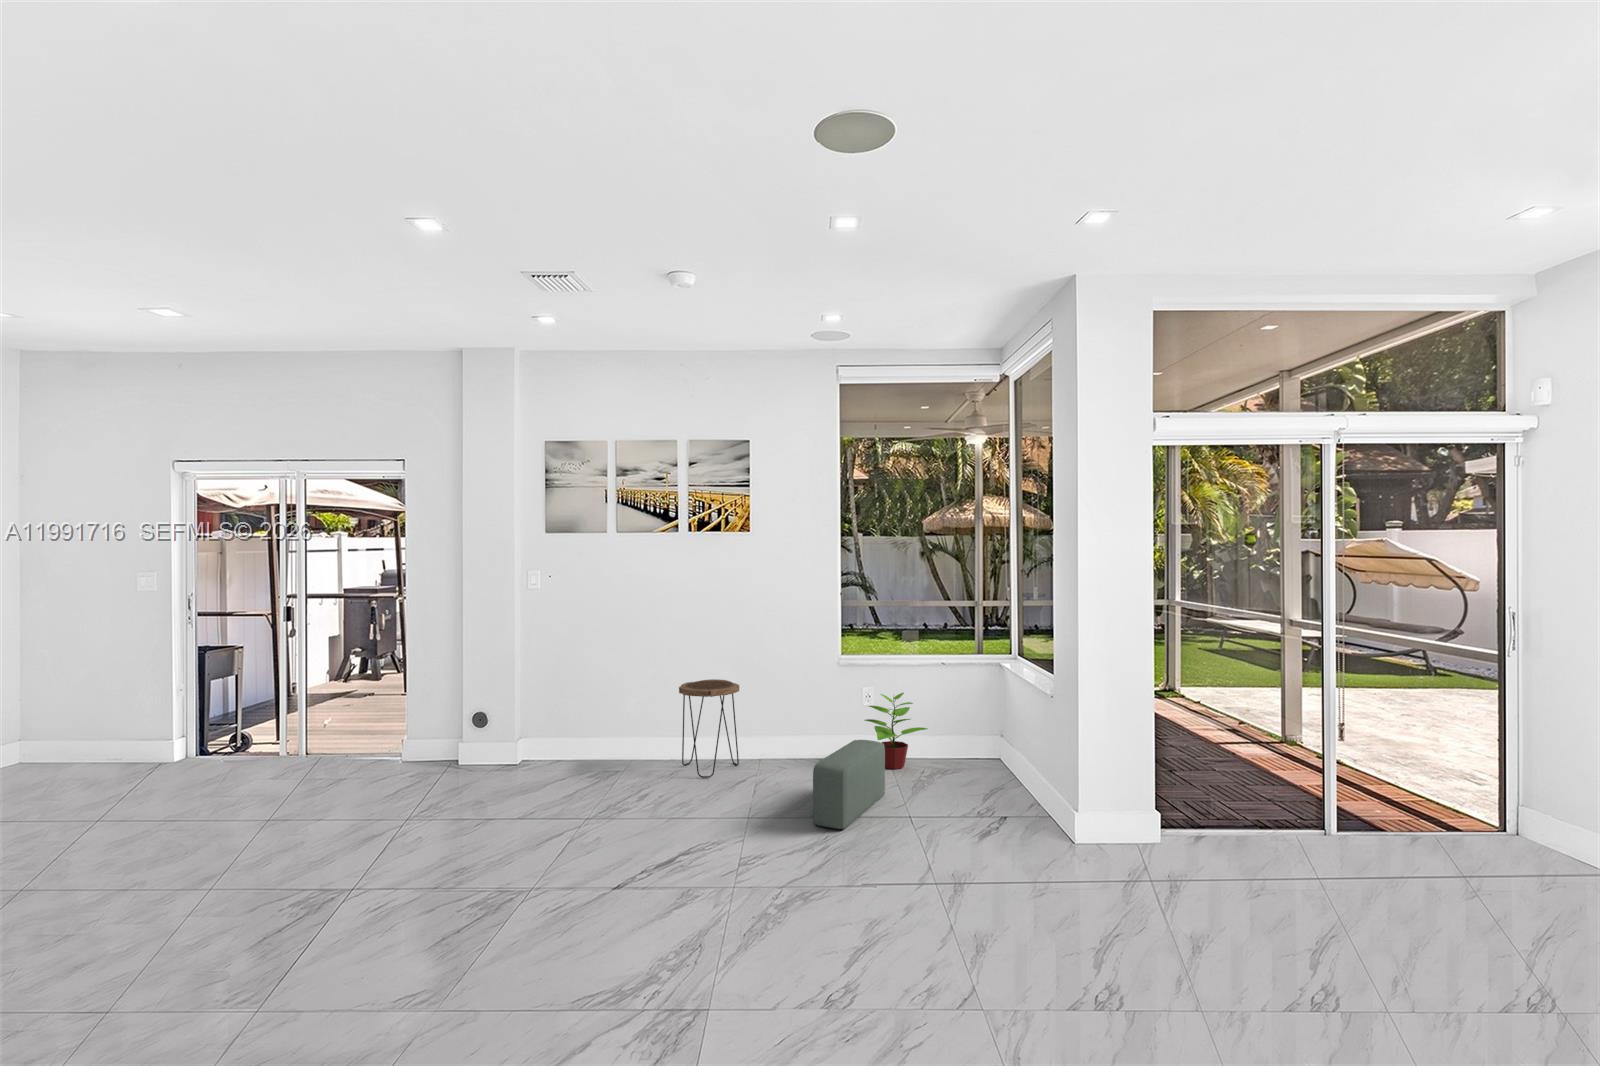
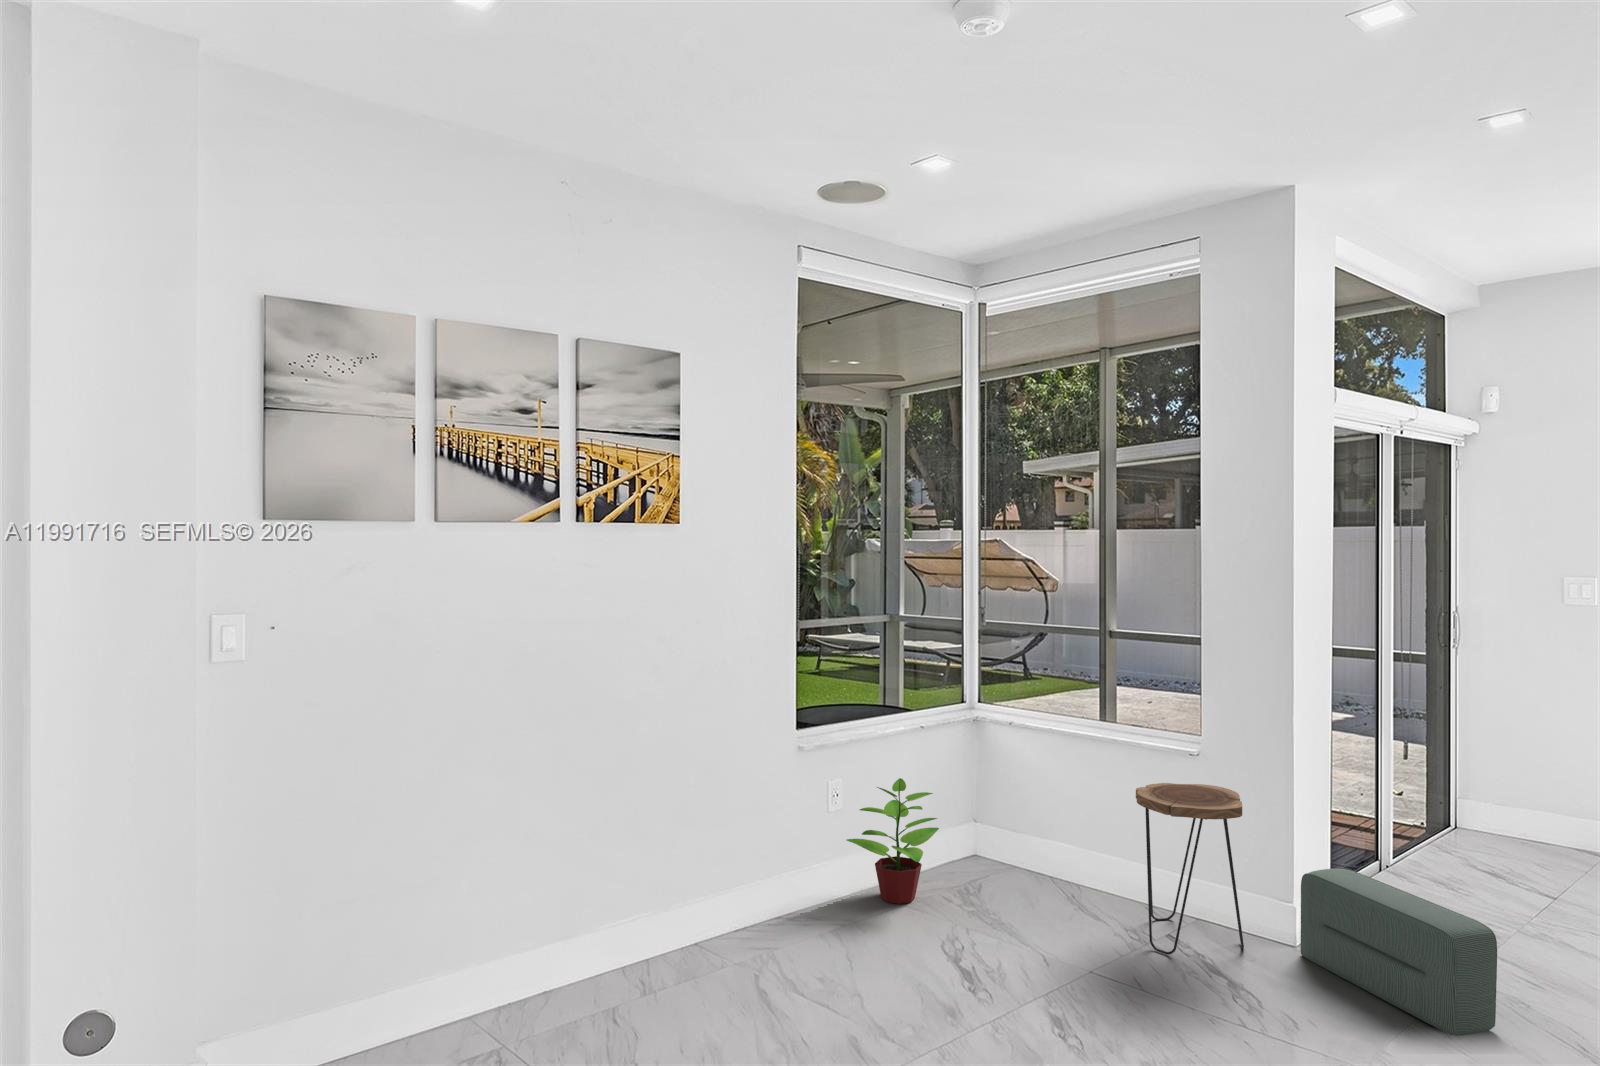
side table: present [679,679,739,778] -> present [1136,783,1244,955]
pouf: present [813,740,885,829] -> present [1300,868,1497,1036]

